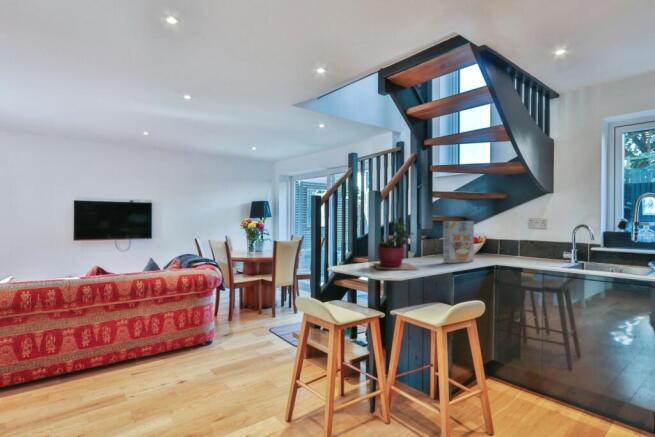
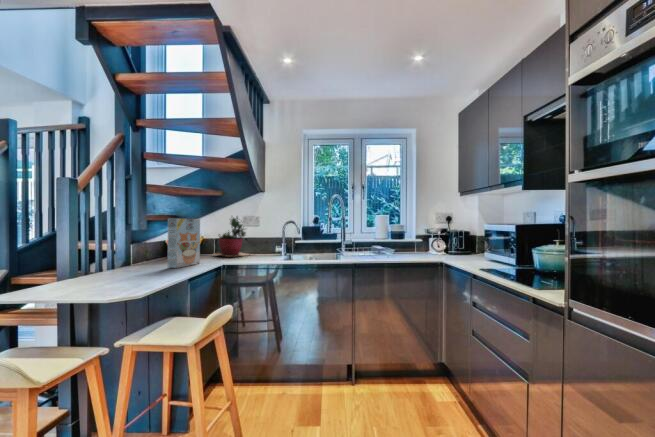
succulent plant: present [373,219,417,270] -> present [215,217,251,257]

